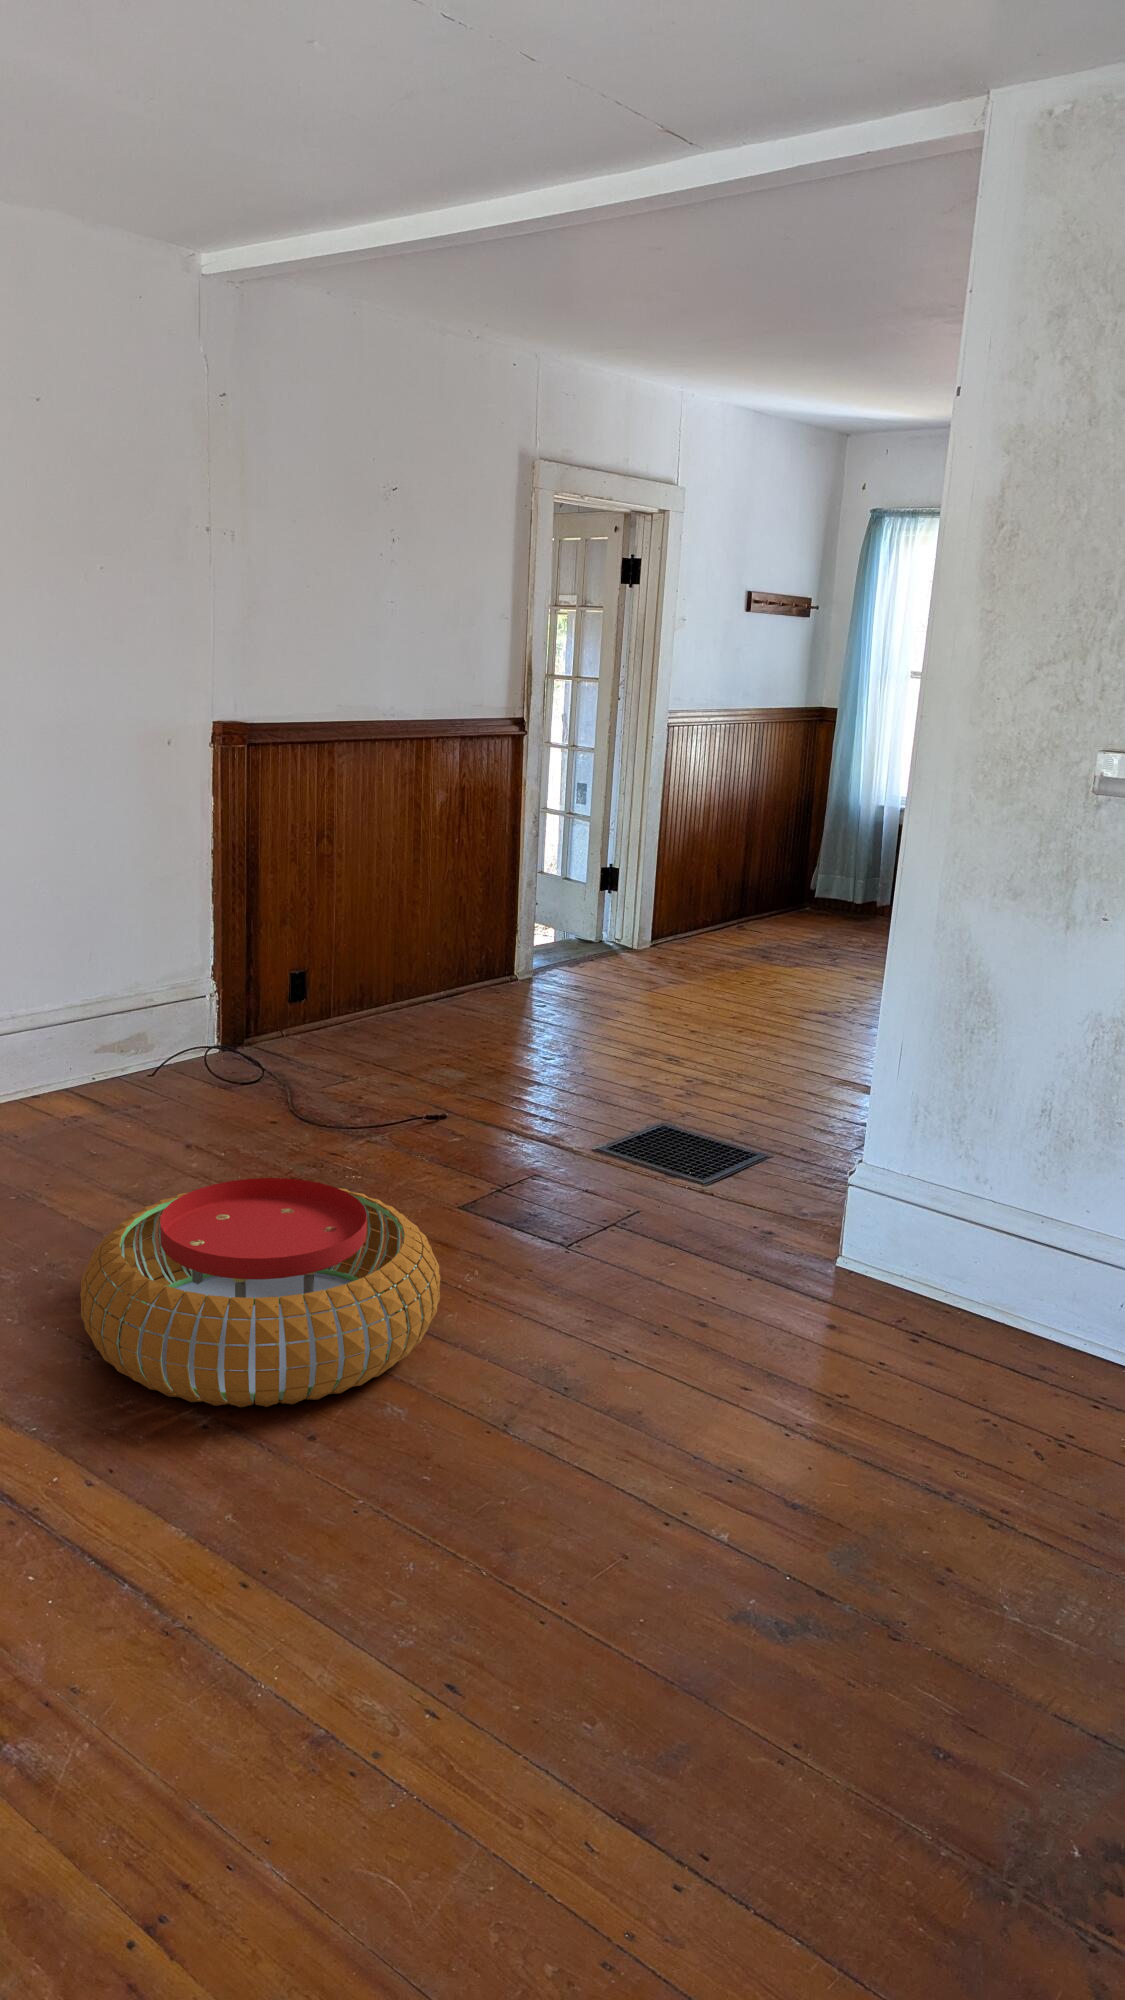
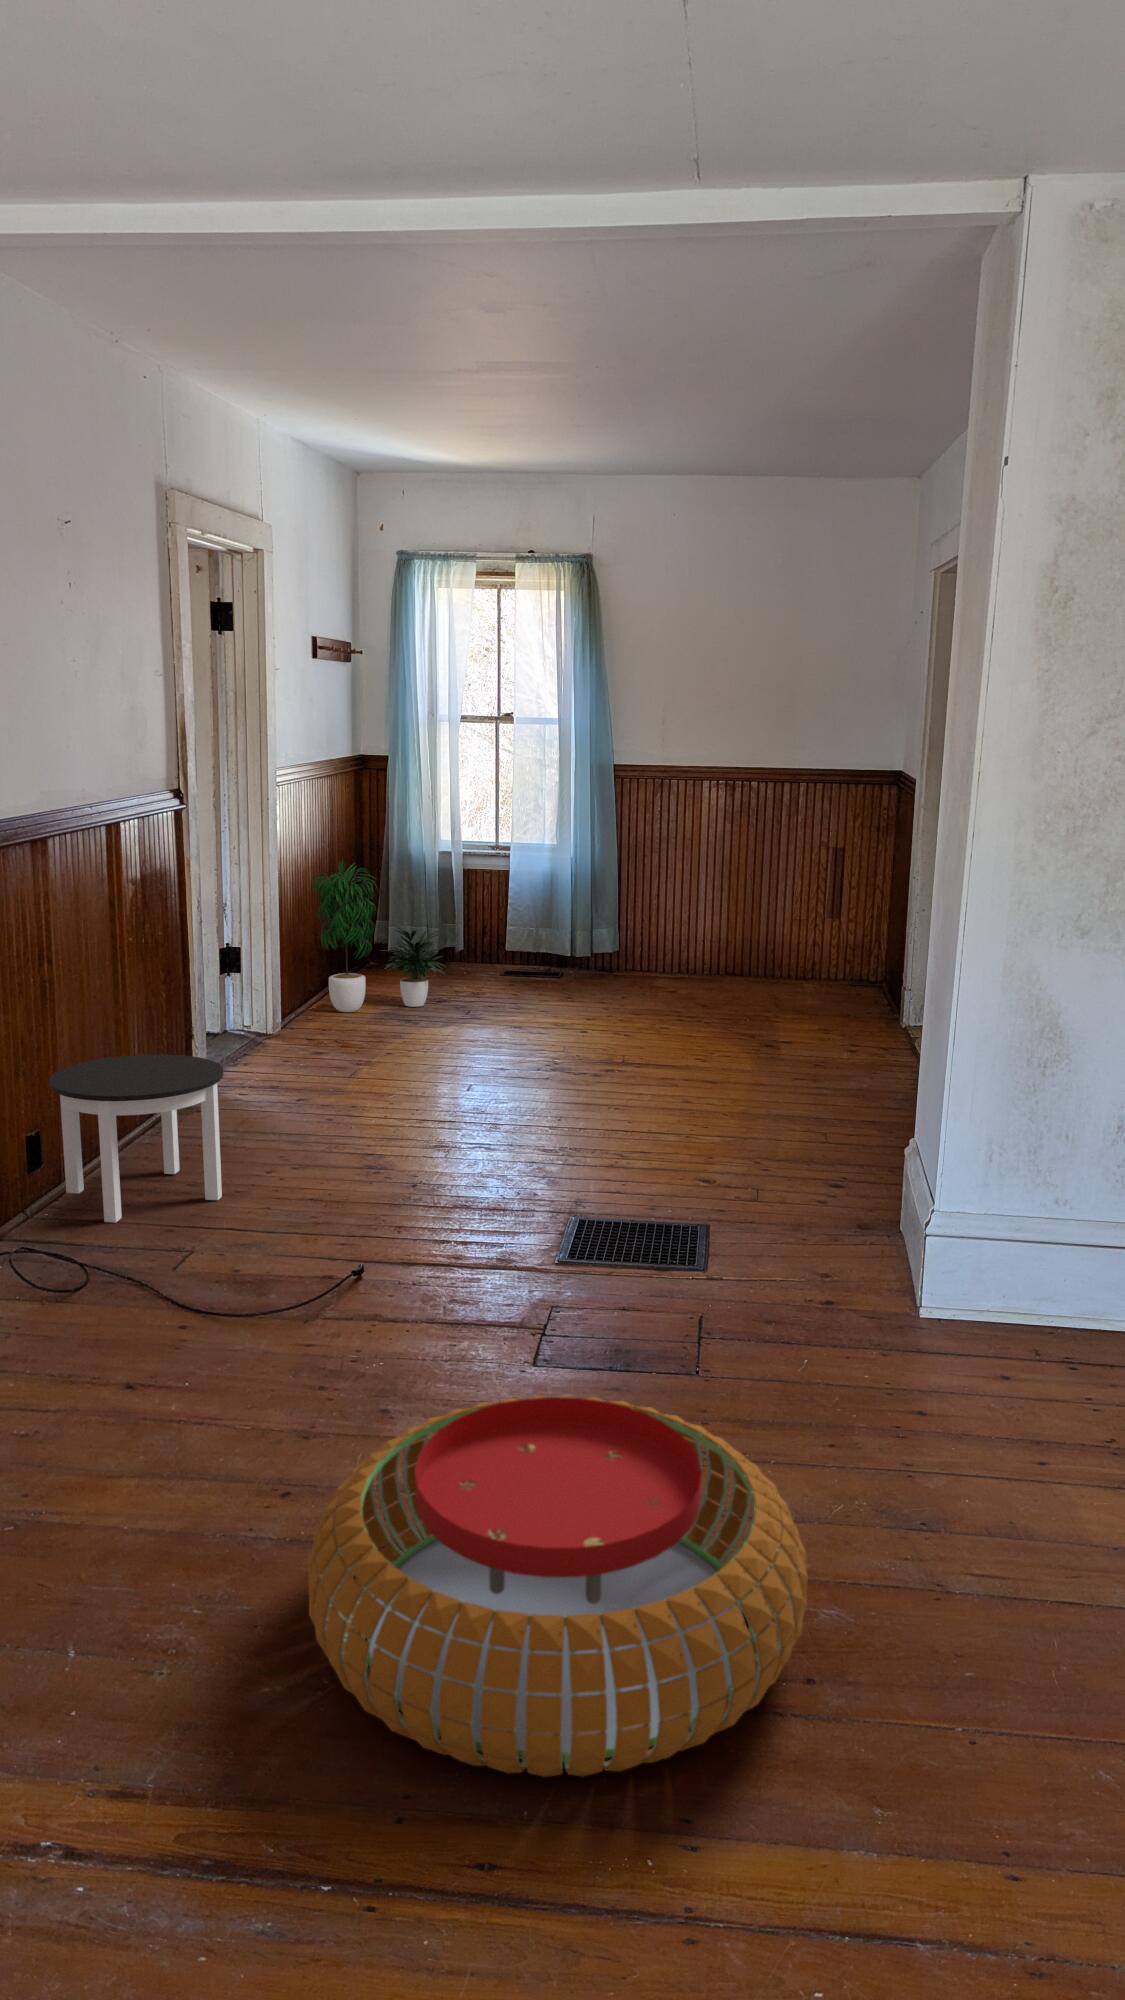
potted plant: none [703,798,829,946] -> present [311,859,444,1012]
round table: none [313,930,445,1053] -> present [49,1054,224,1223]

